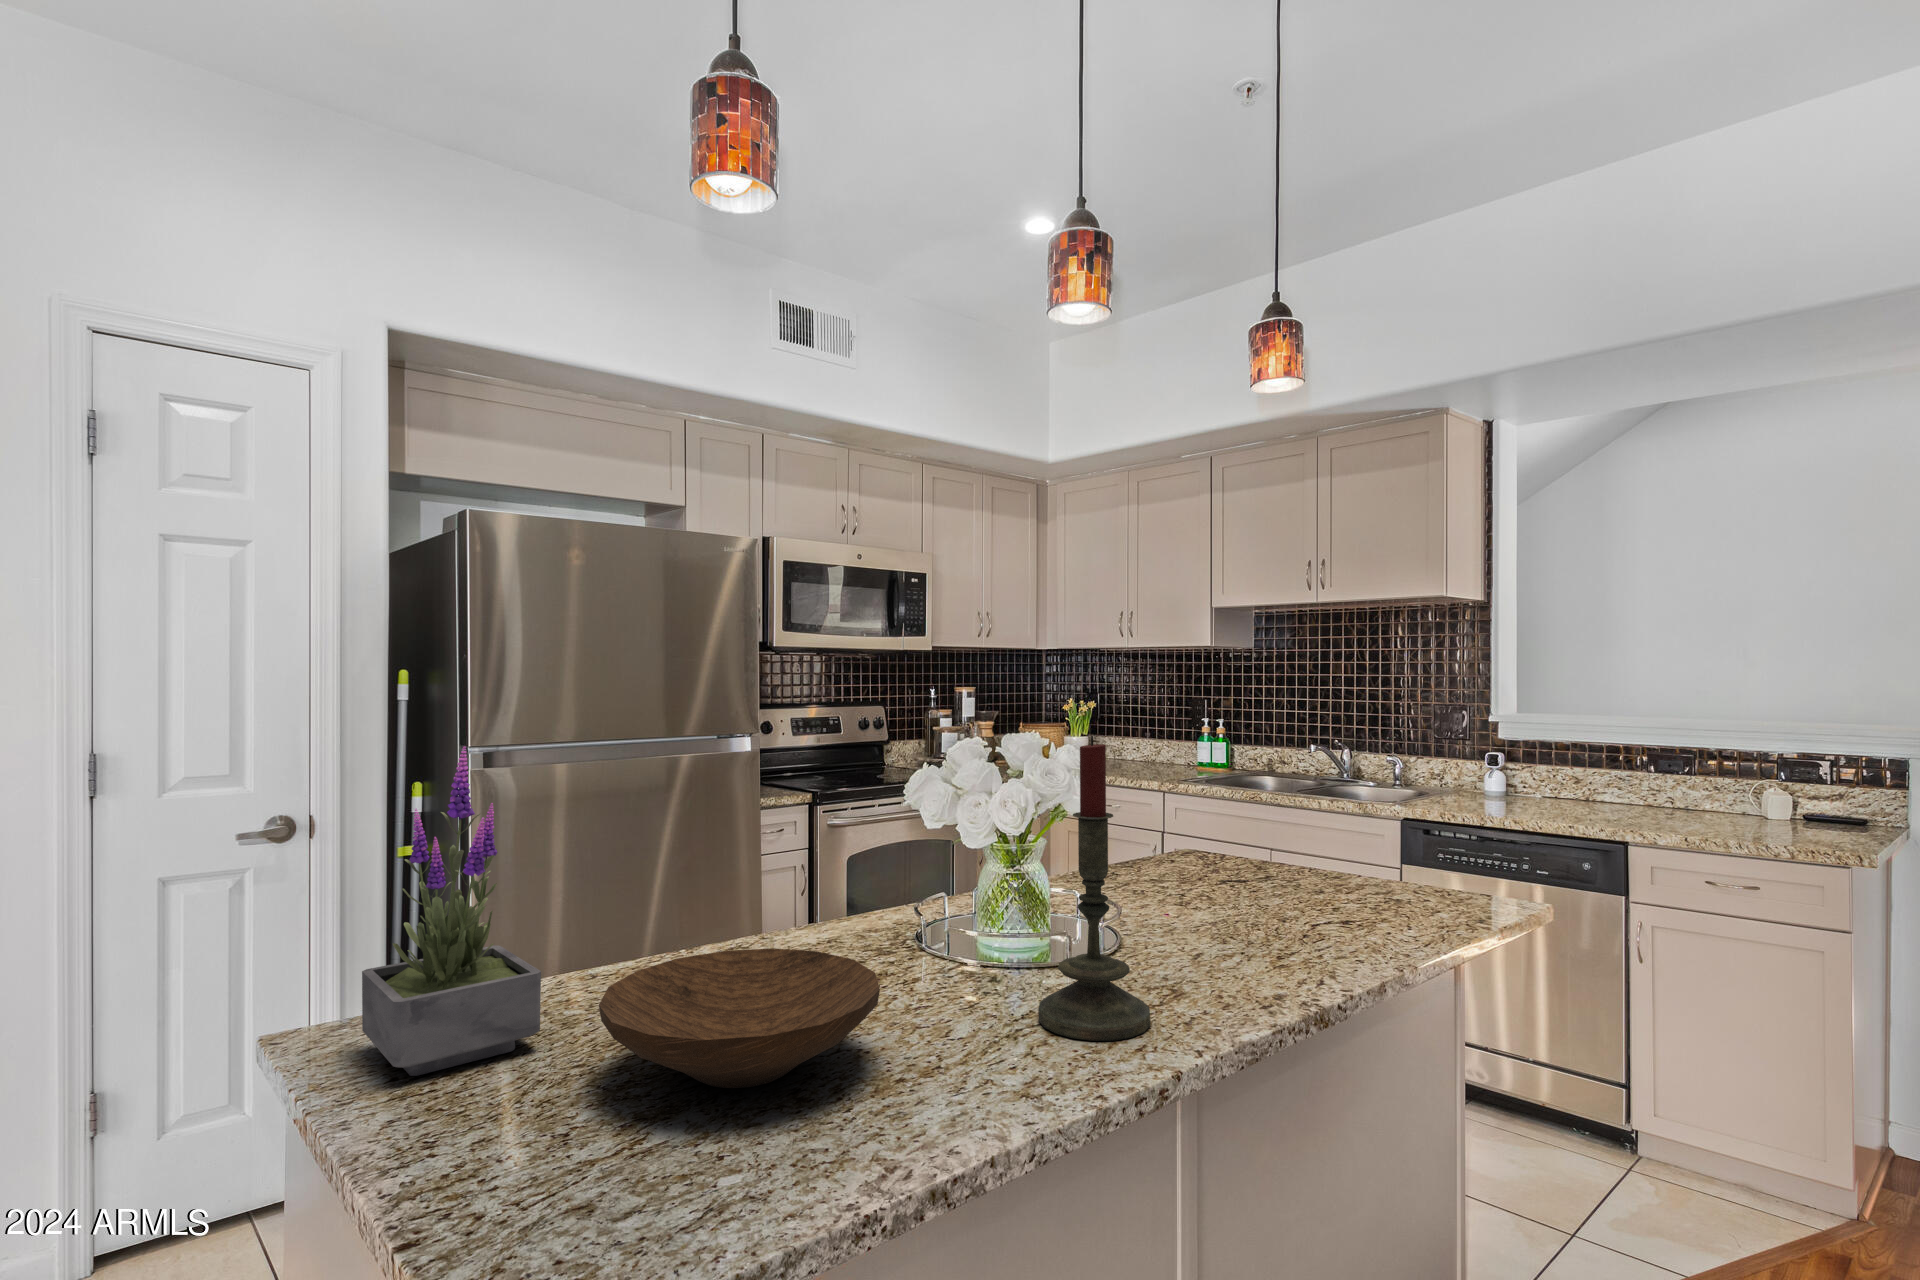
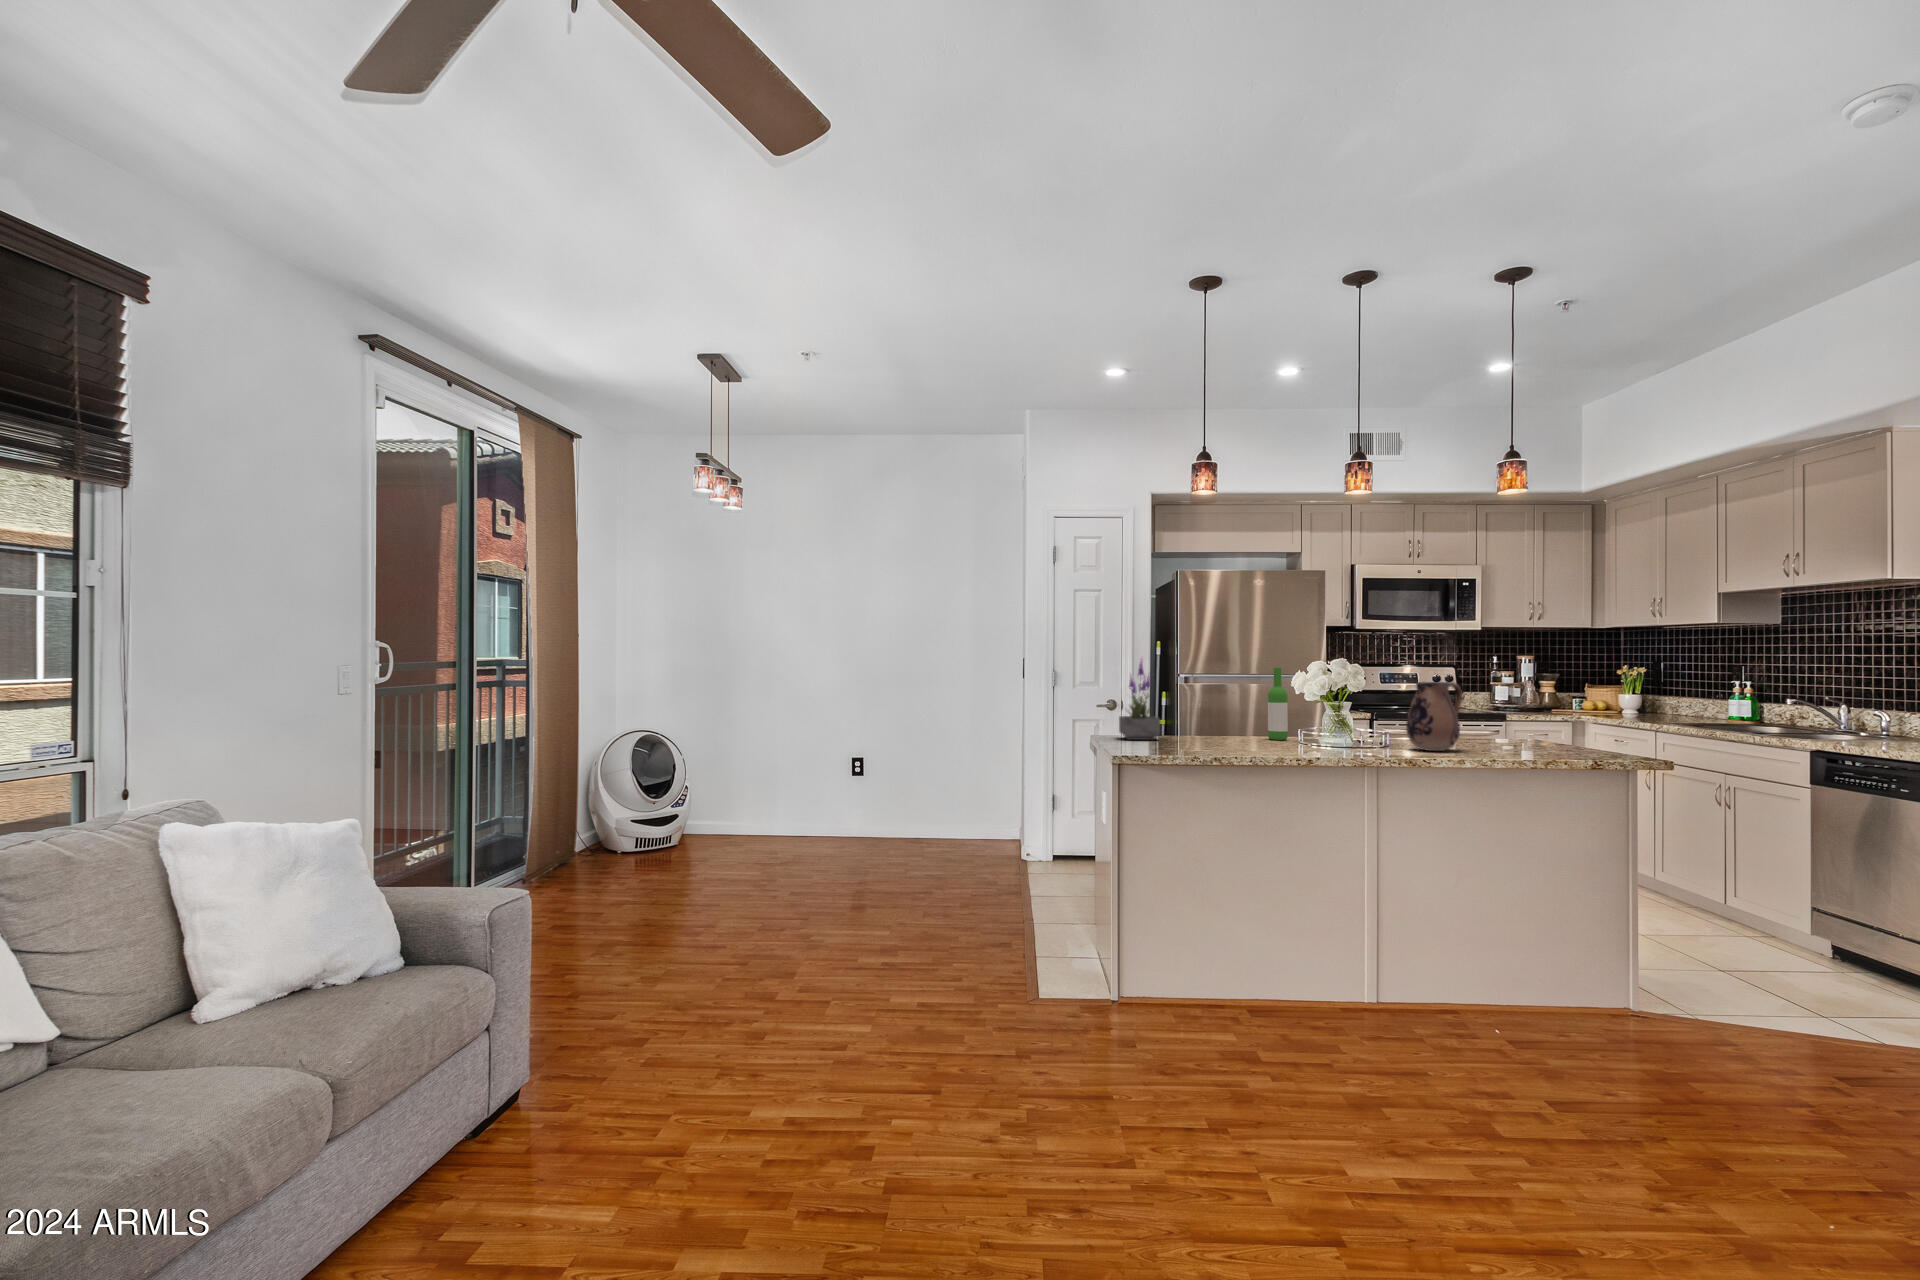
candle: present [1038,736,1150,1041] -> none [1304,655,1345,752]
wine bottle: none [825,757,875,956] -> present [1268,668,1288,740]
ceramic pitcher: none [1193,783,1313,961] -> present [1406,682,1462,751]
wooden bowl: present [599,948,880,1088] -> none [1167,720,1246,747]

